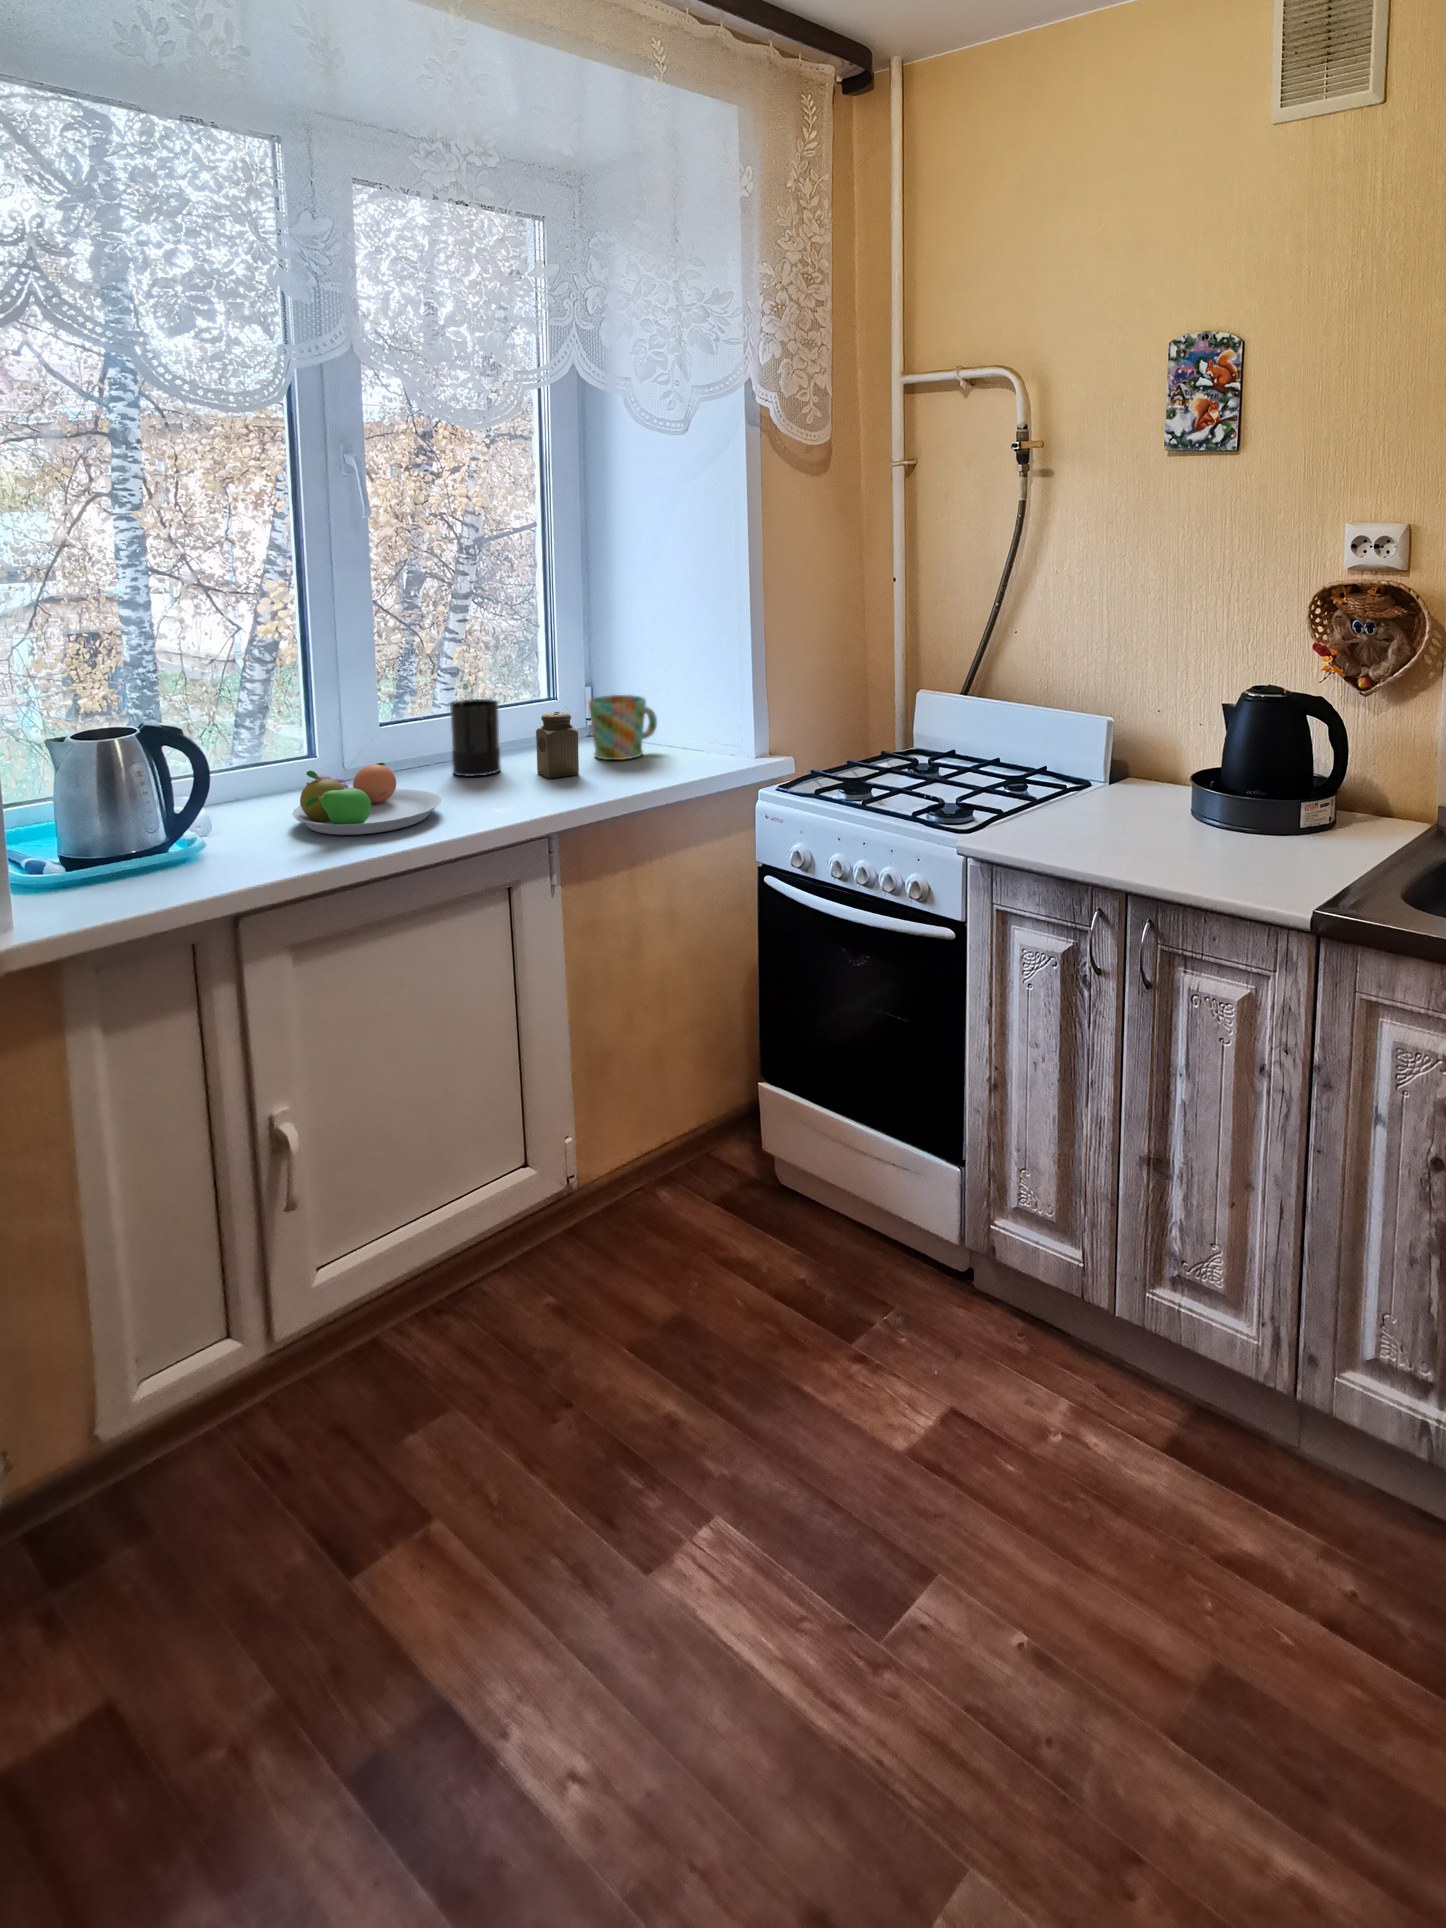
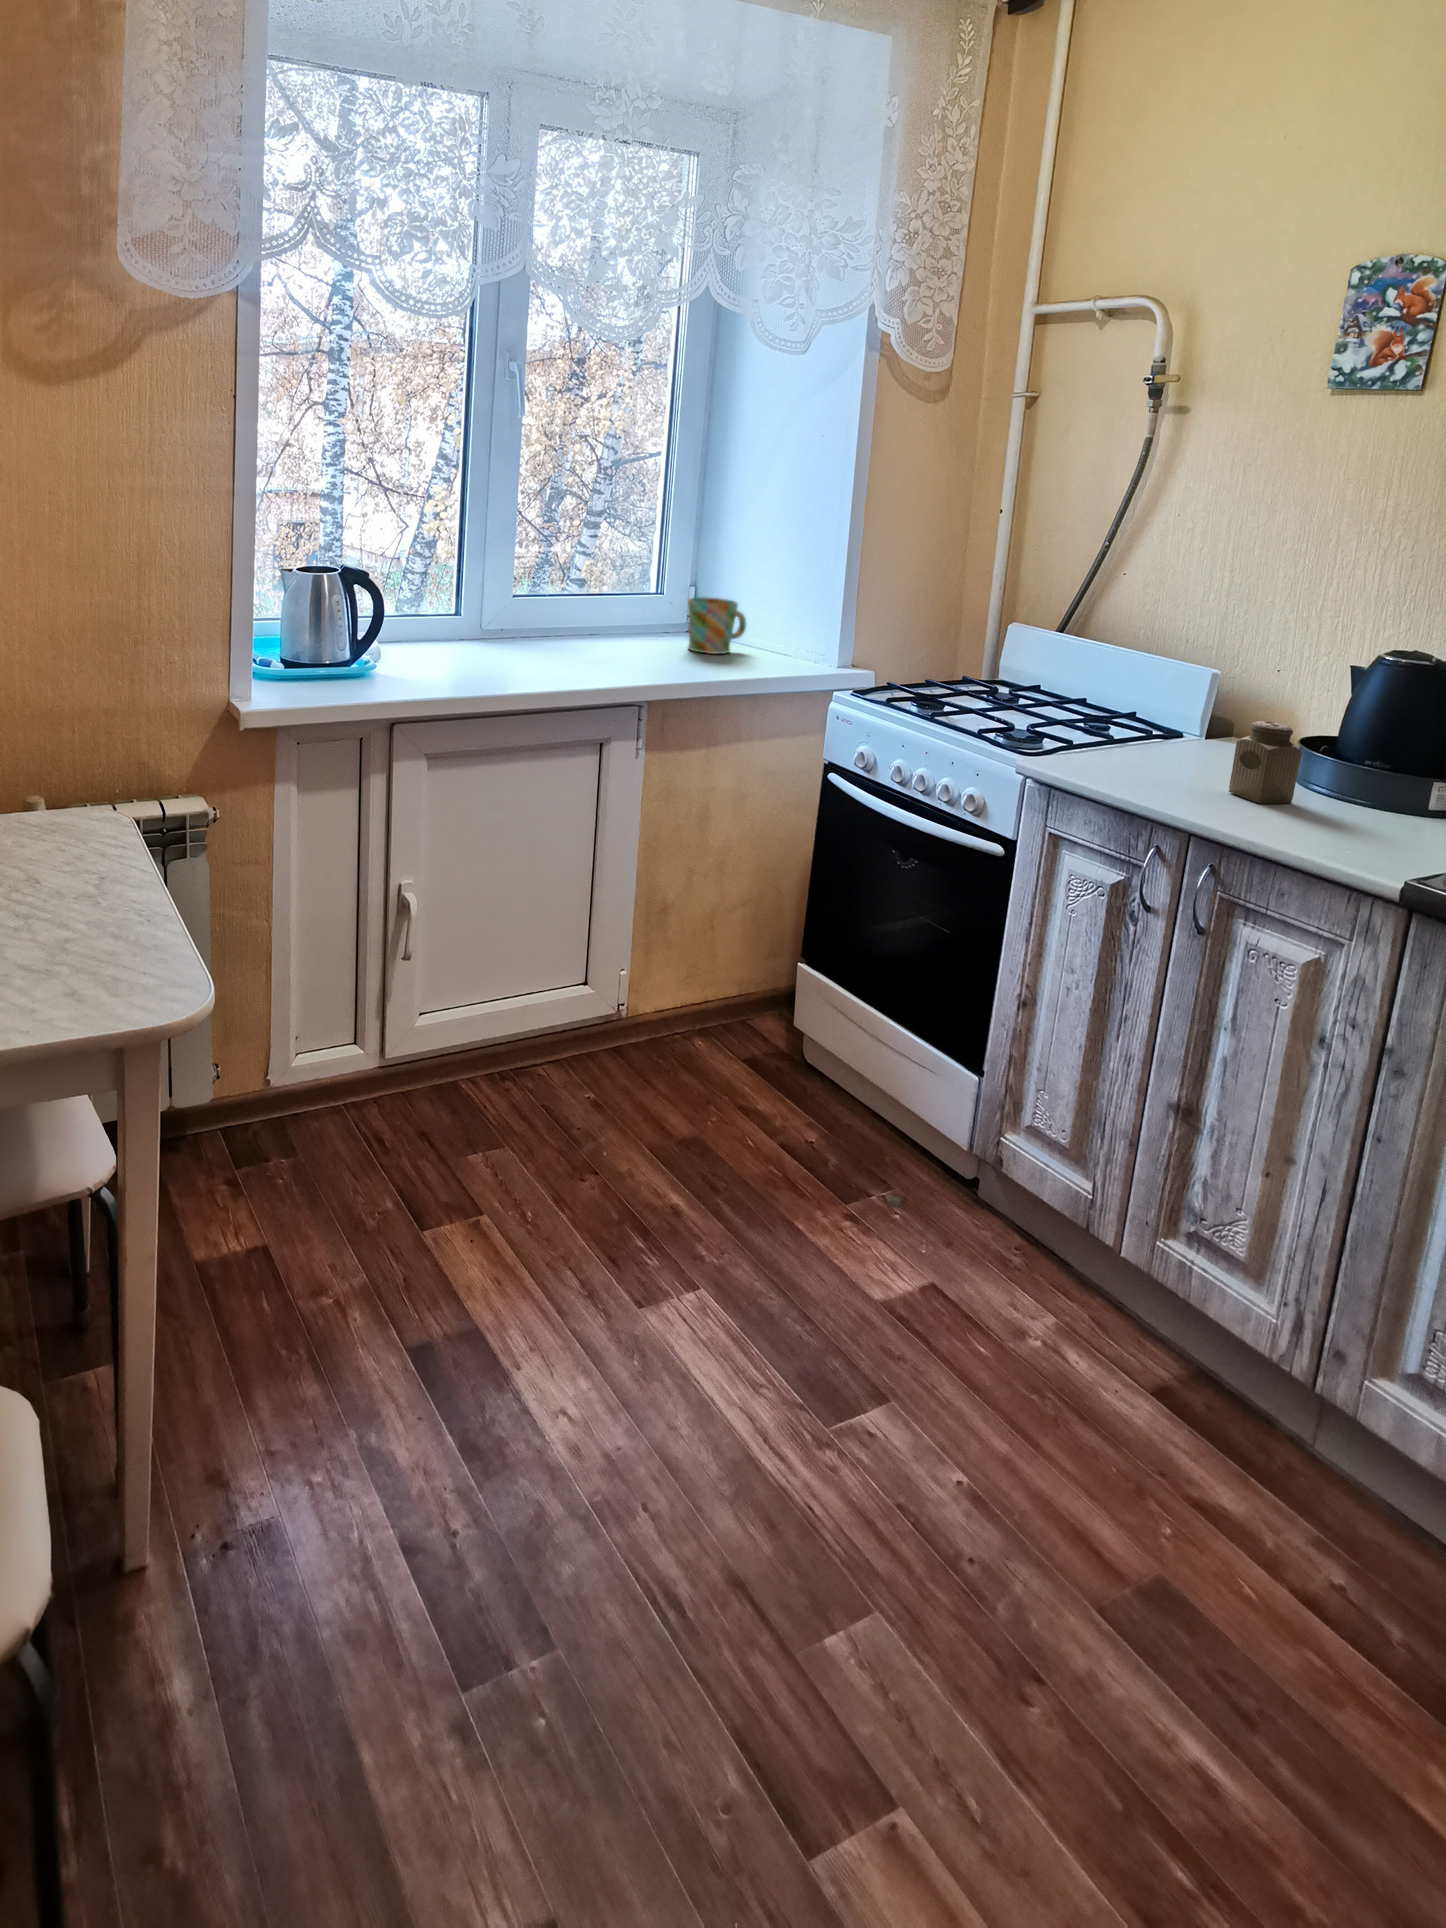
candle: present [450,699,501,776] -> none [571,581,613,650]
salt shaker: present [536,712,579,778] -> present [1229,721,1302,804]
fruit bowl: present [292,763,441,835] -> none [450,622,558,676]

